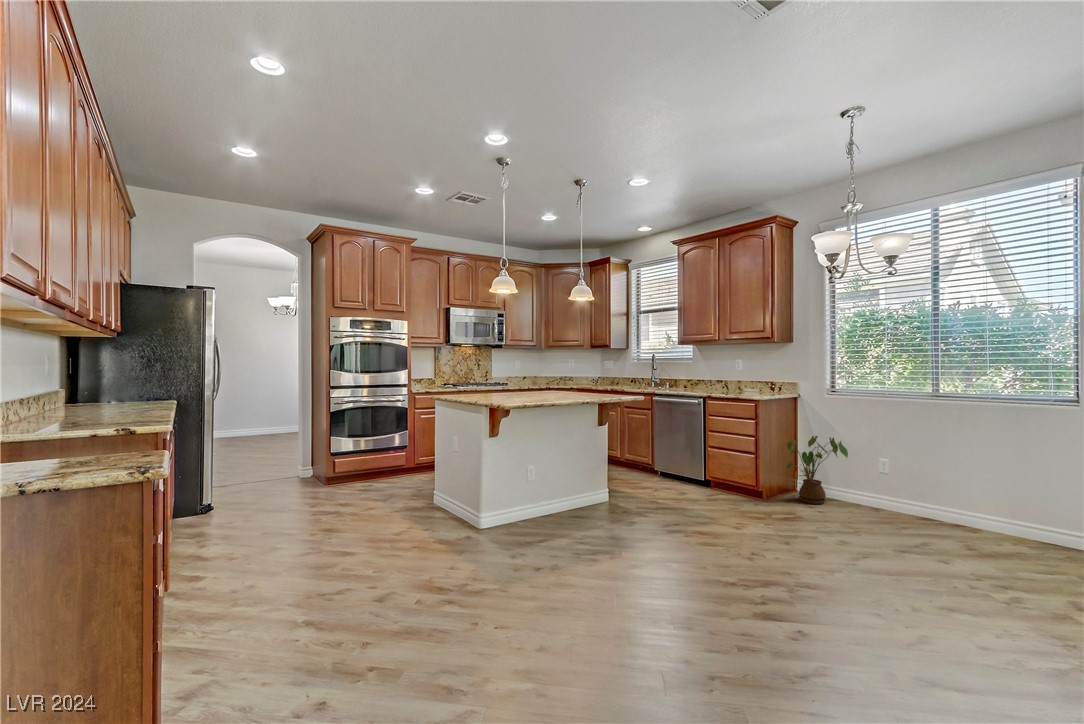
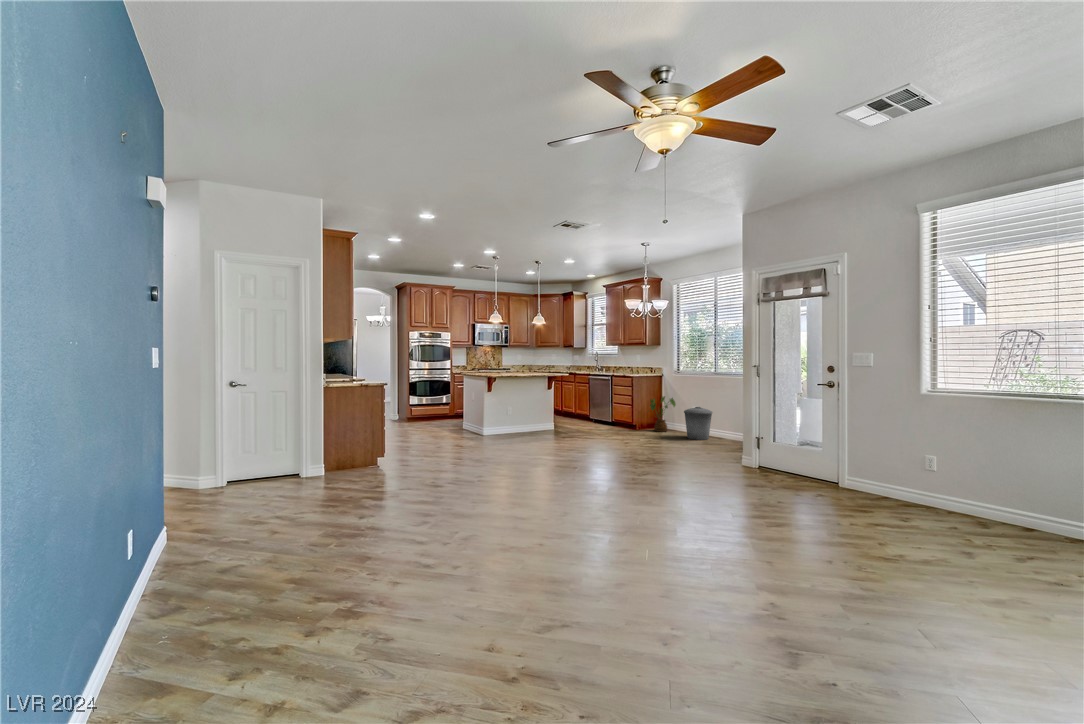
trash can: none [884,463,953,531] -> present [684,407,712,440]

